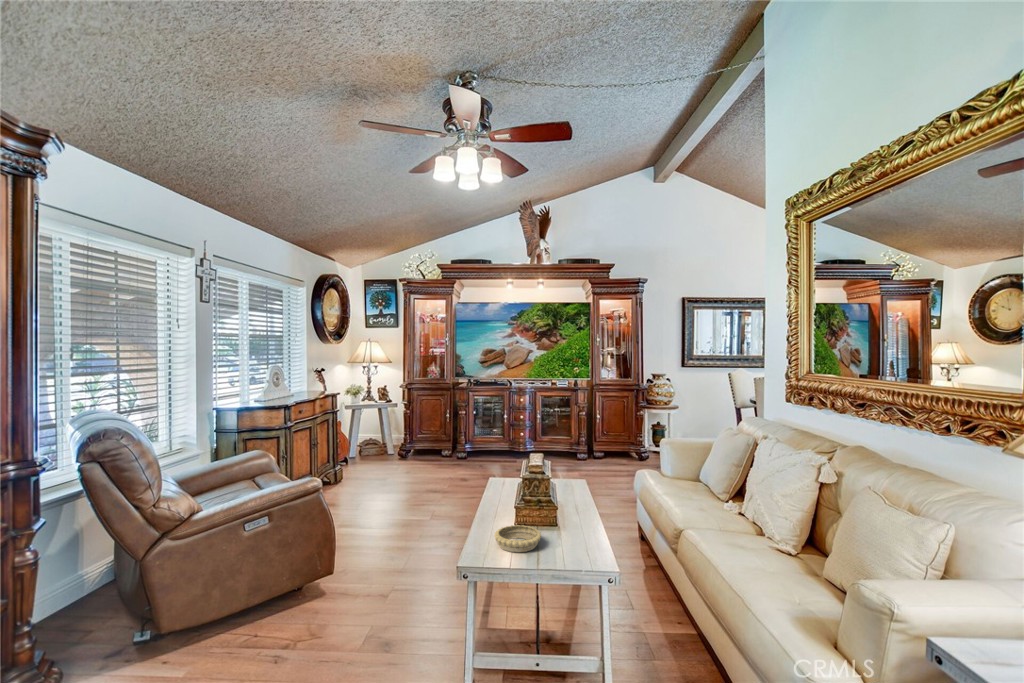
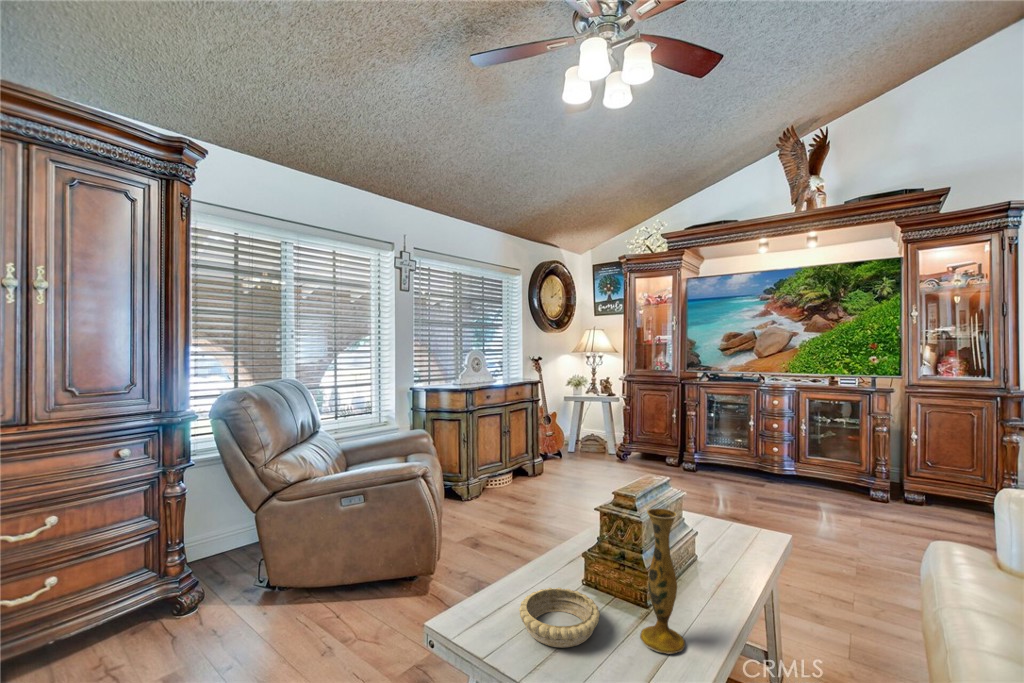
vase: none [555,466,579,539] -> present [640,508,685,654]

